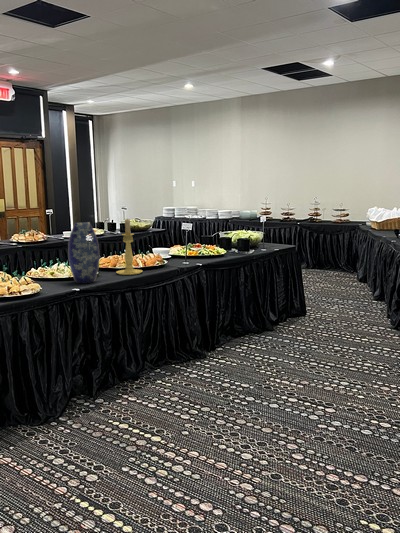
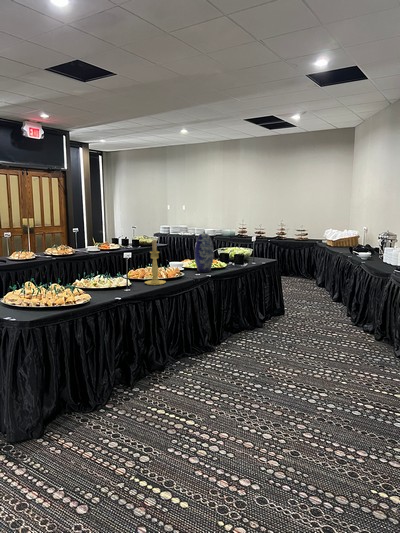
vase: present [68,222,100,283] -> present [195,234,213,272]

